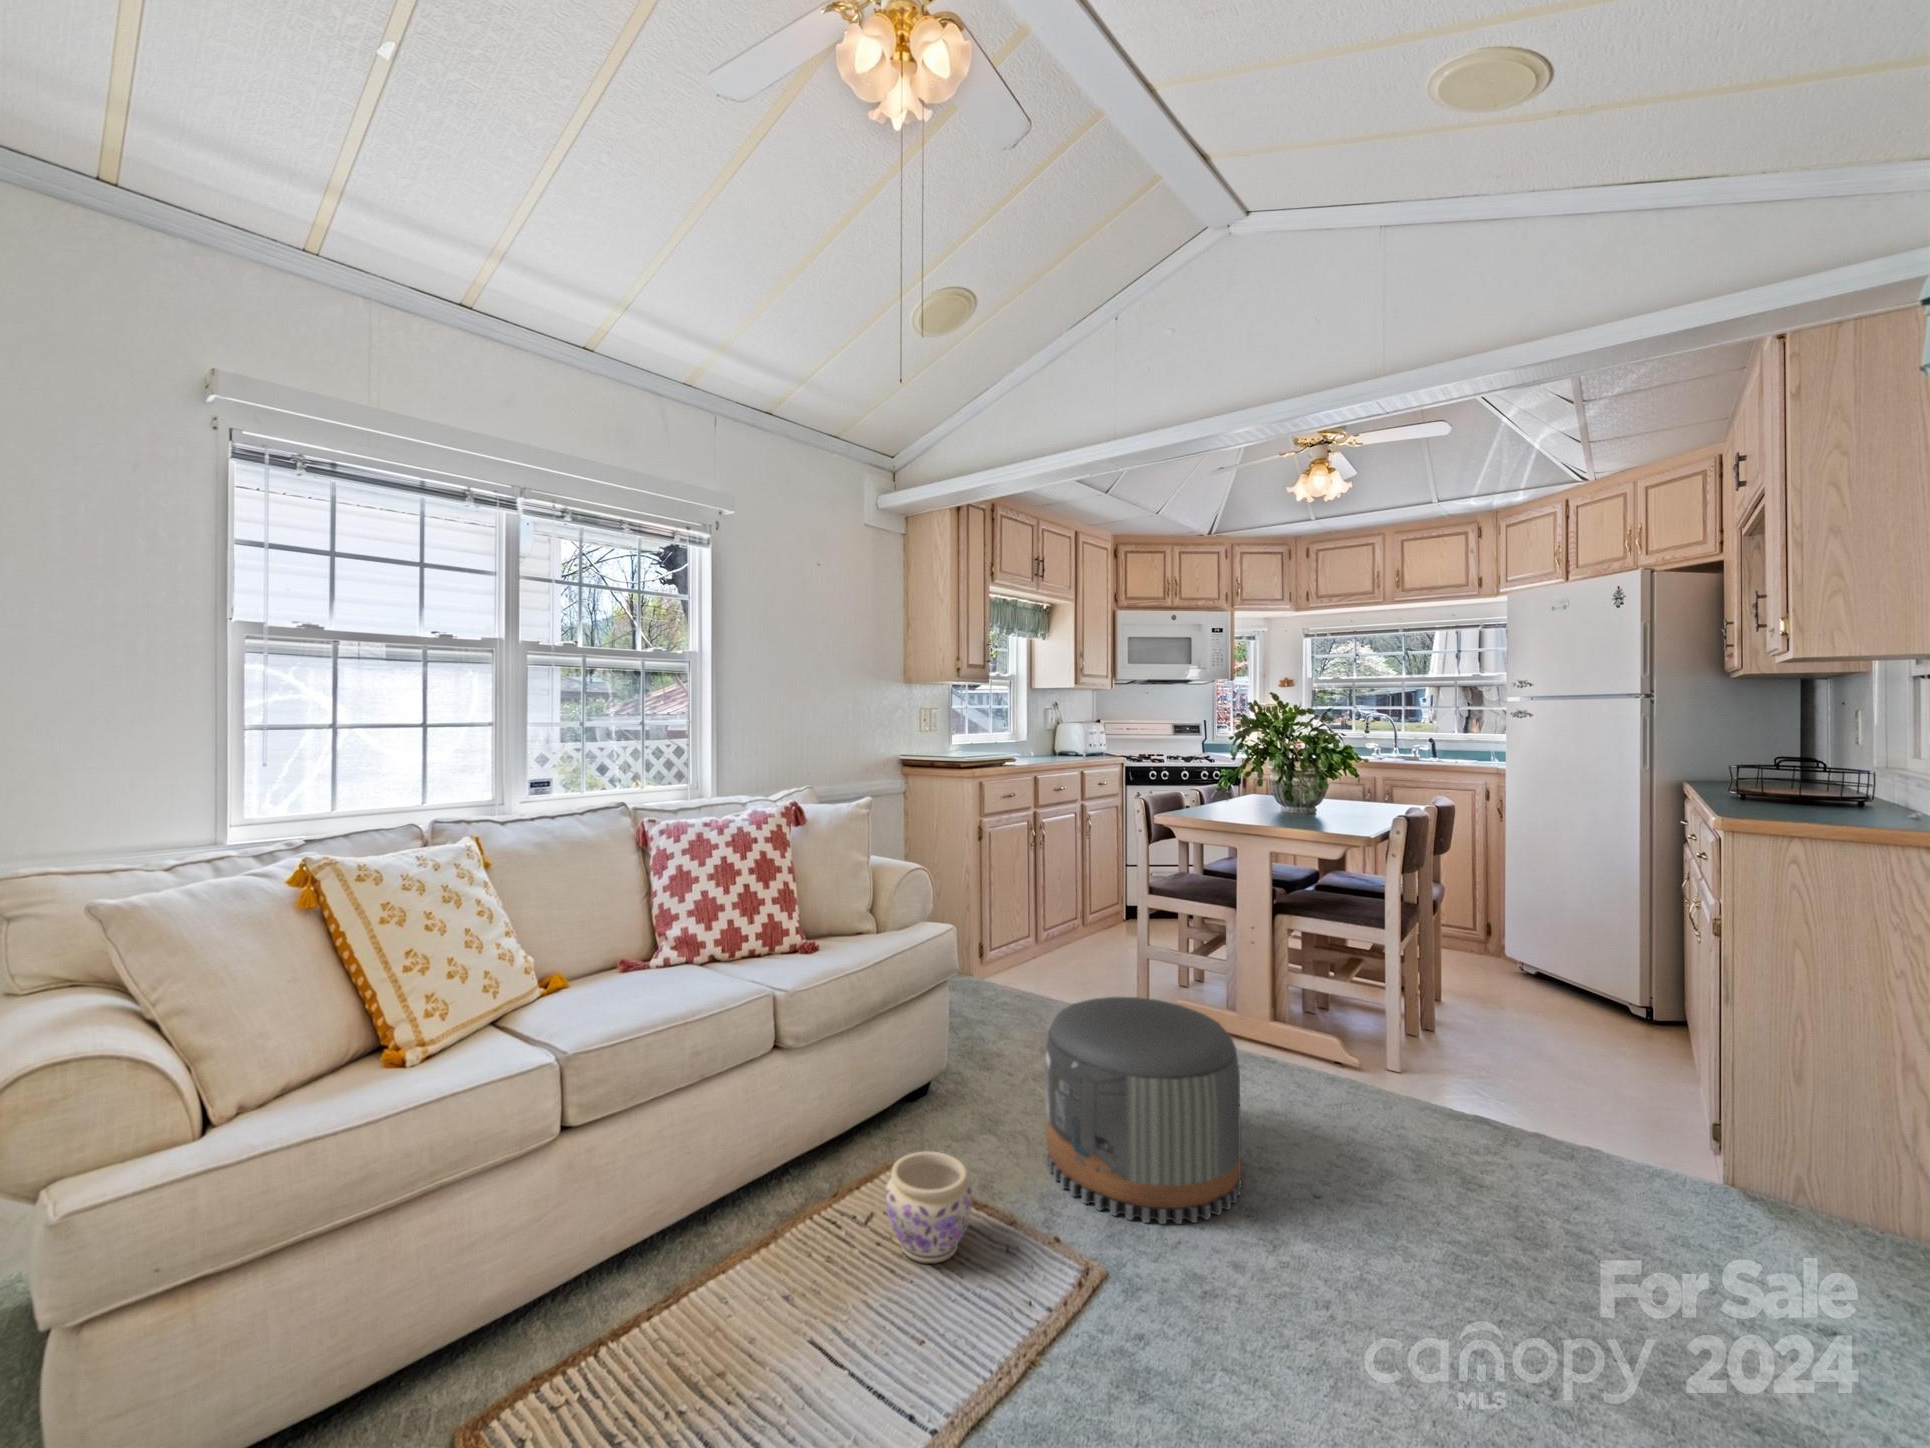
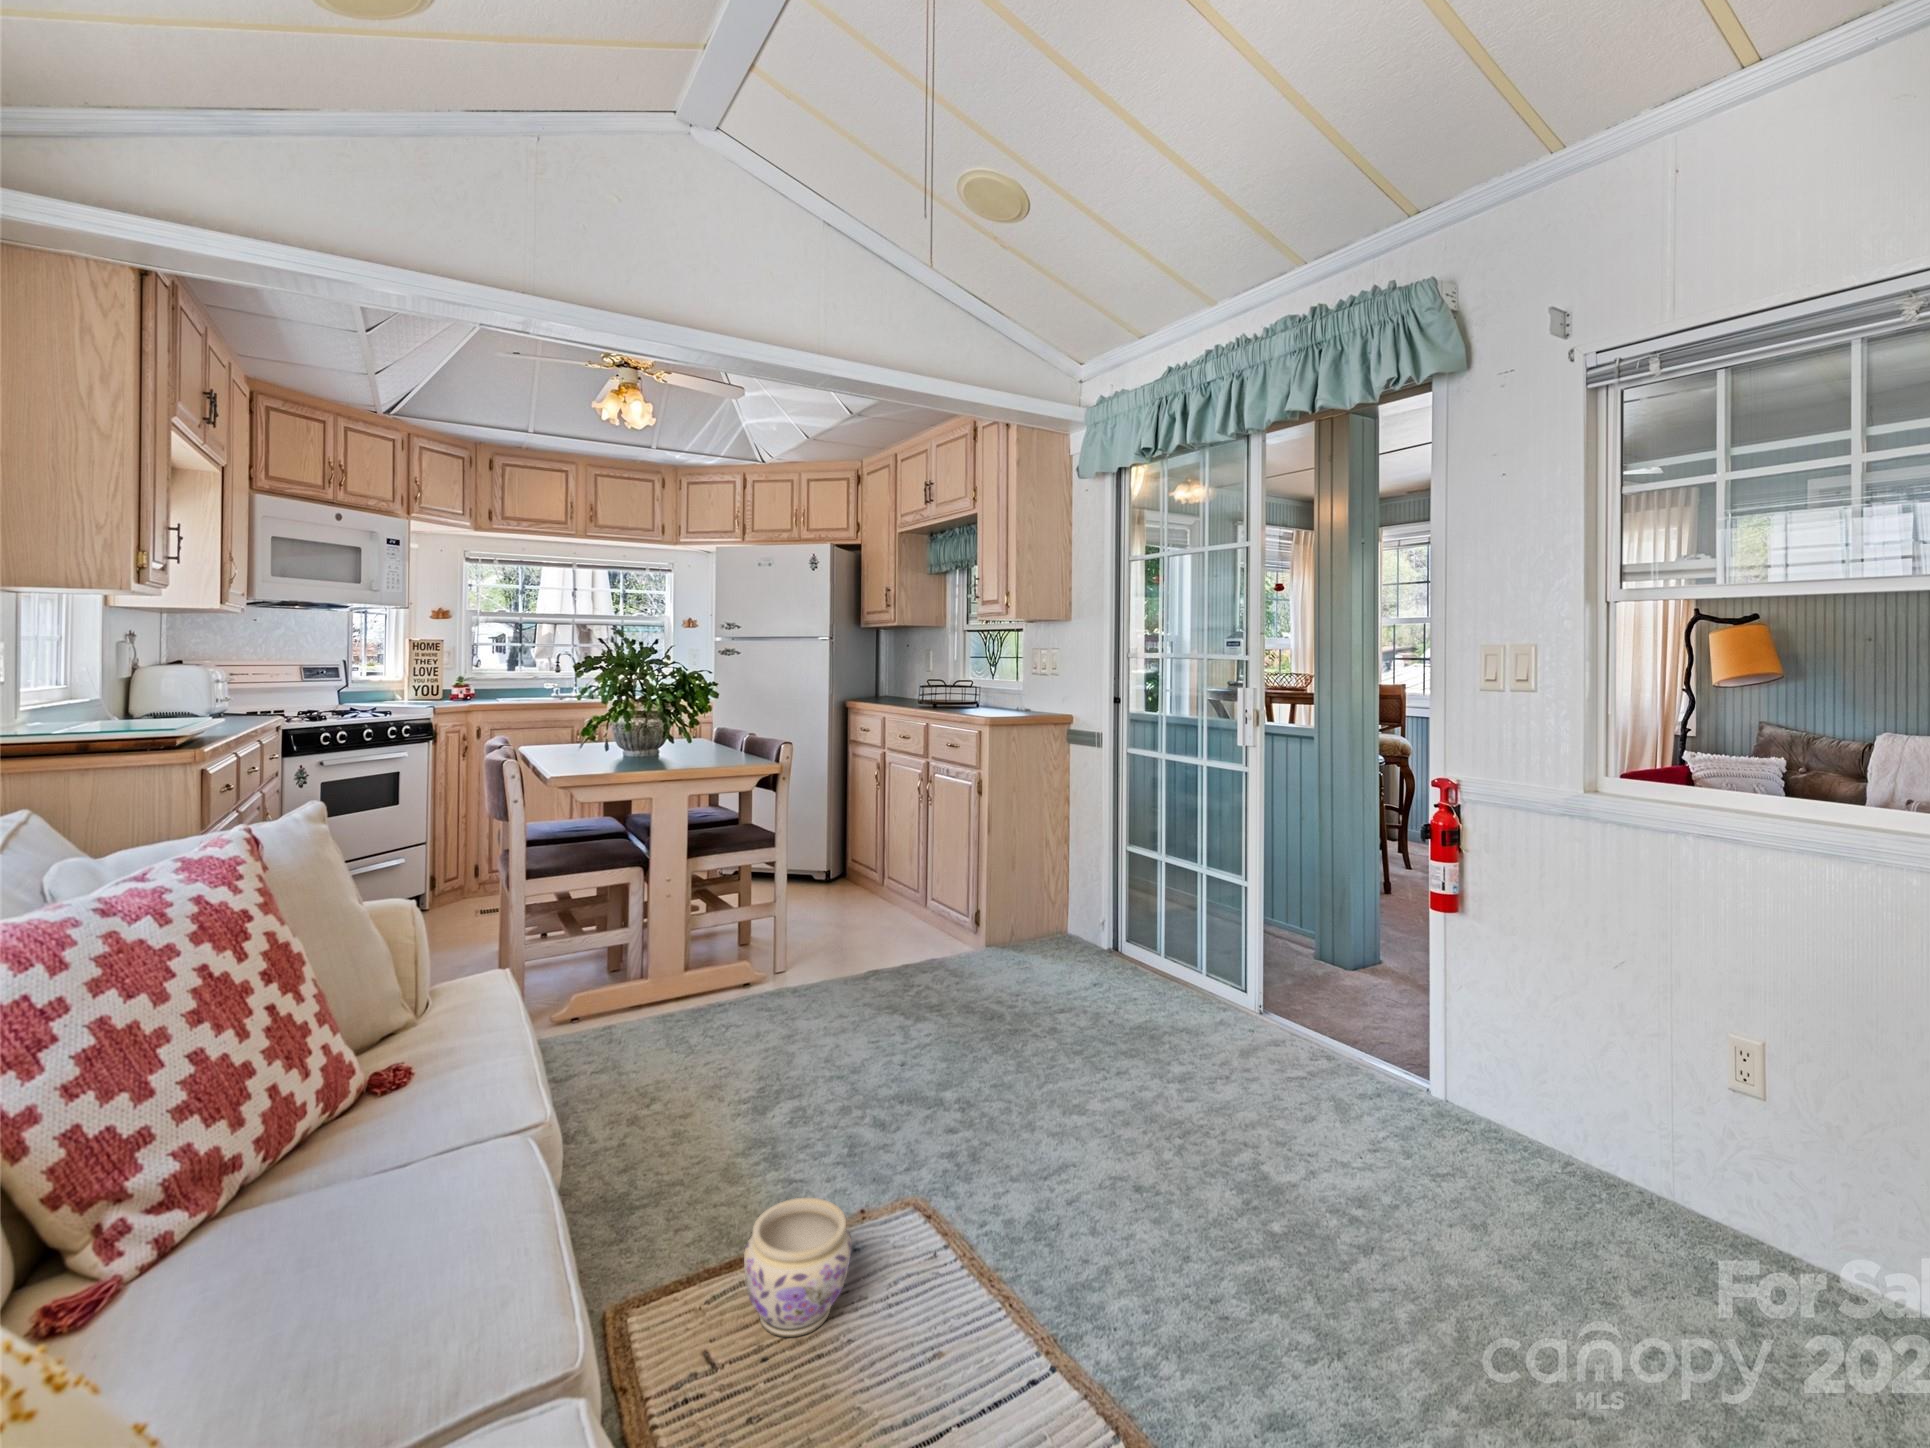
pouf: present [1045,997,1241,1224] -> none [690,961,892,1185]

